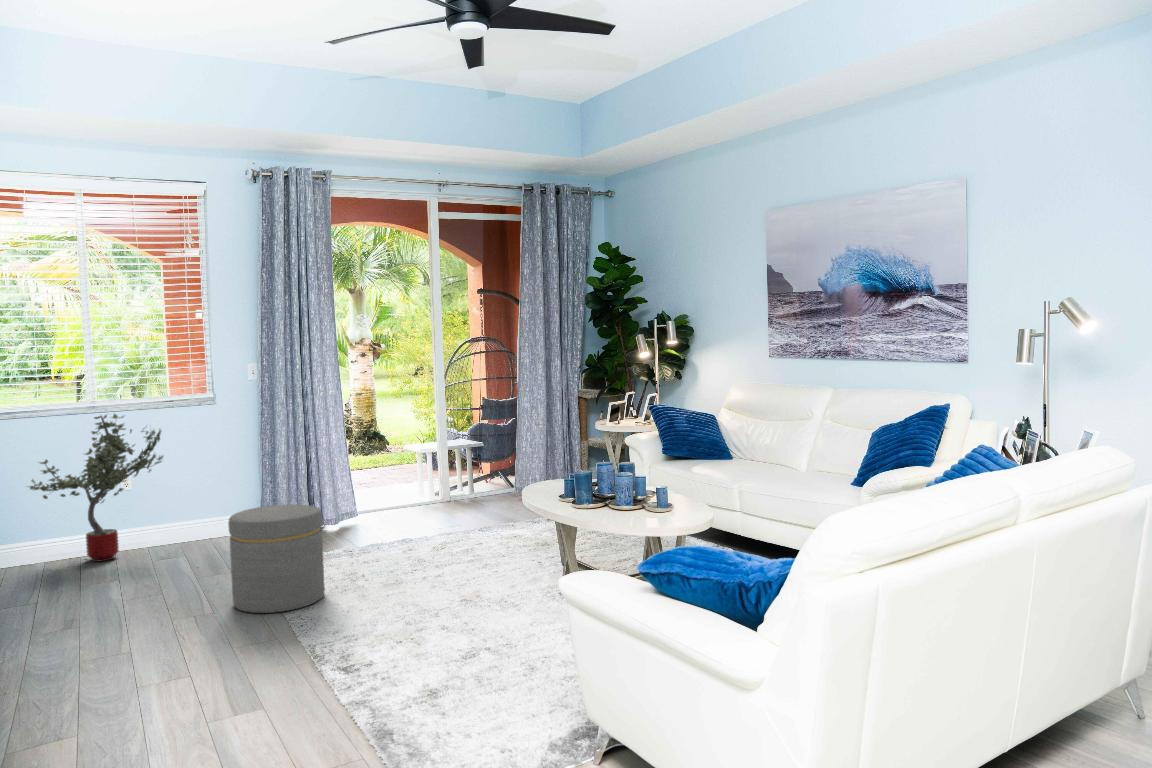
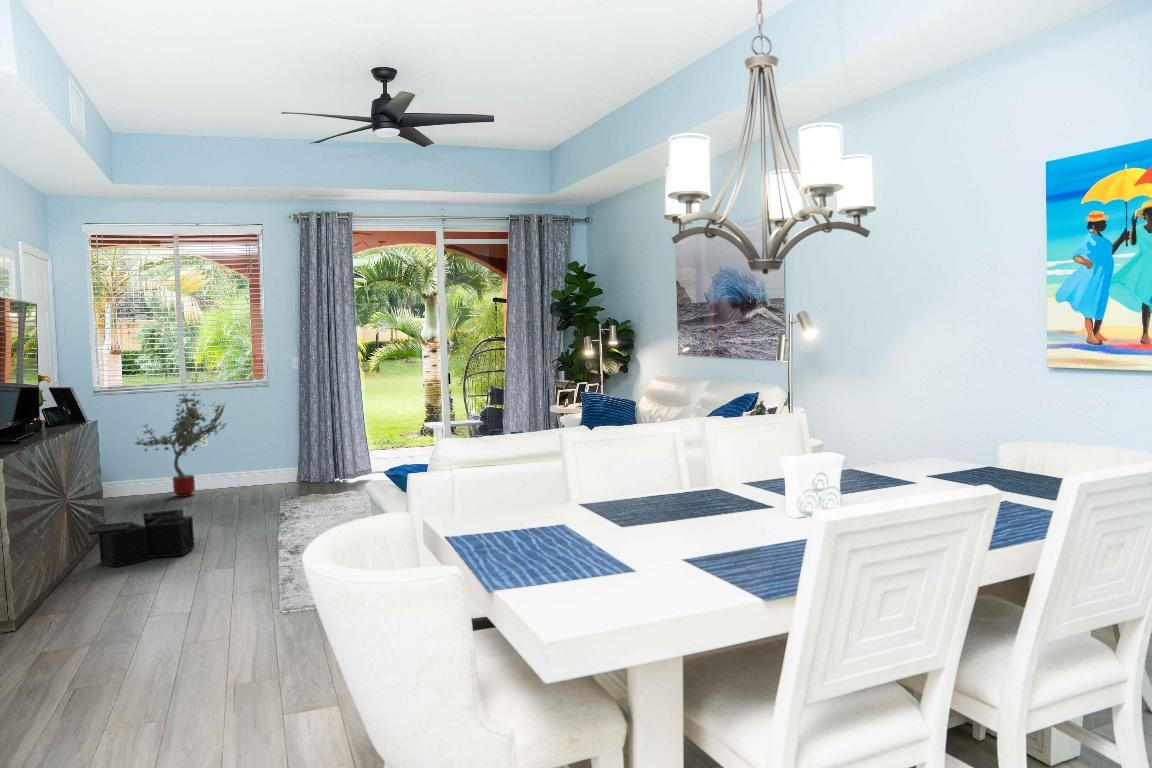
ottoman: present [228,504,325,613] -> none [245,457,312,529]
storage bin: none [10,594,177,703] -> present [88,509,194,567]

